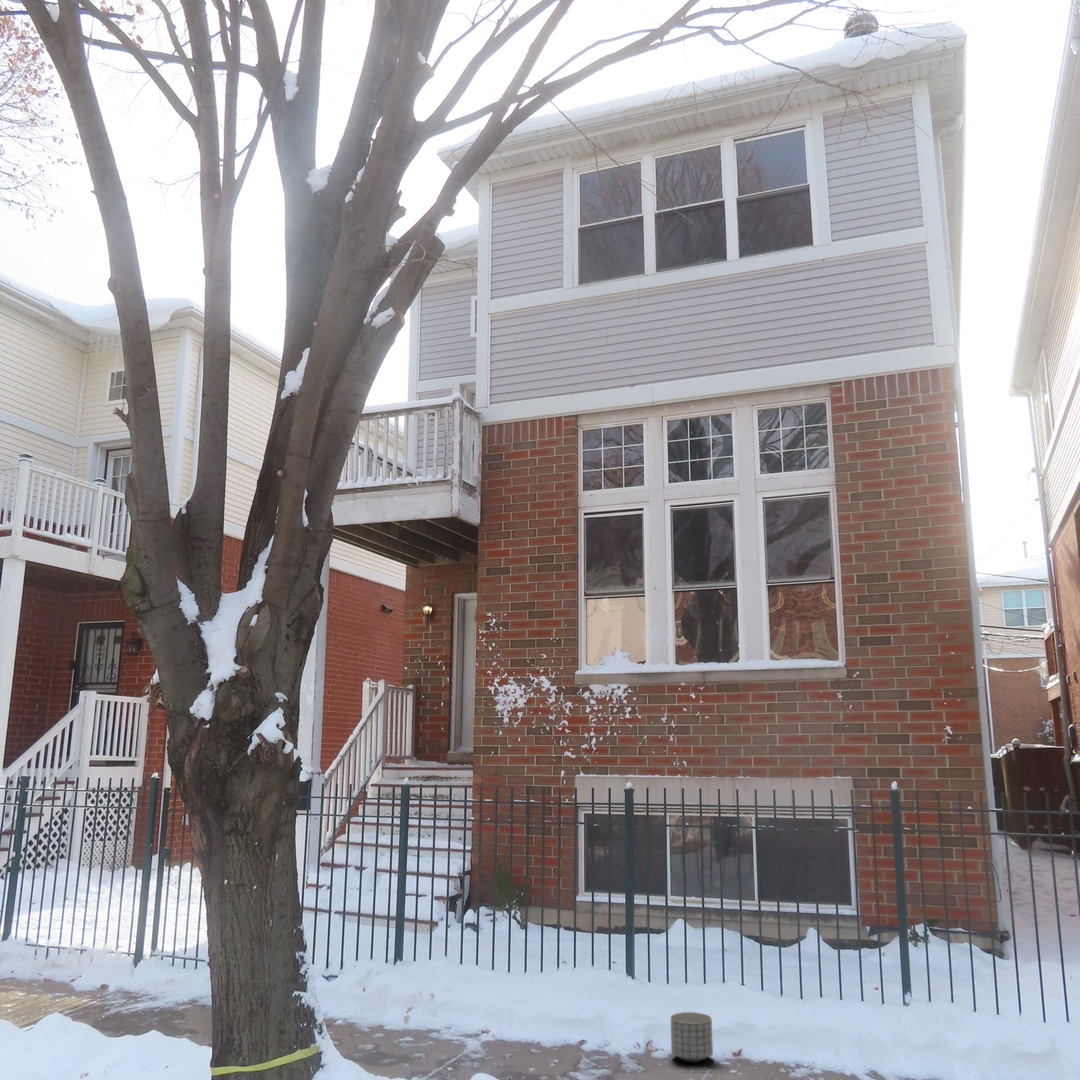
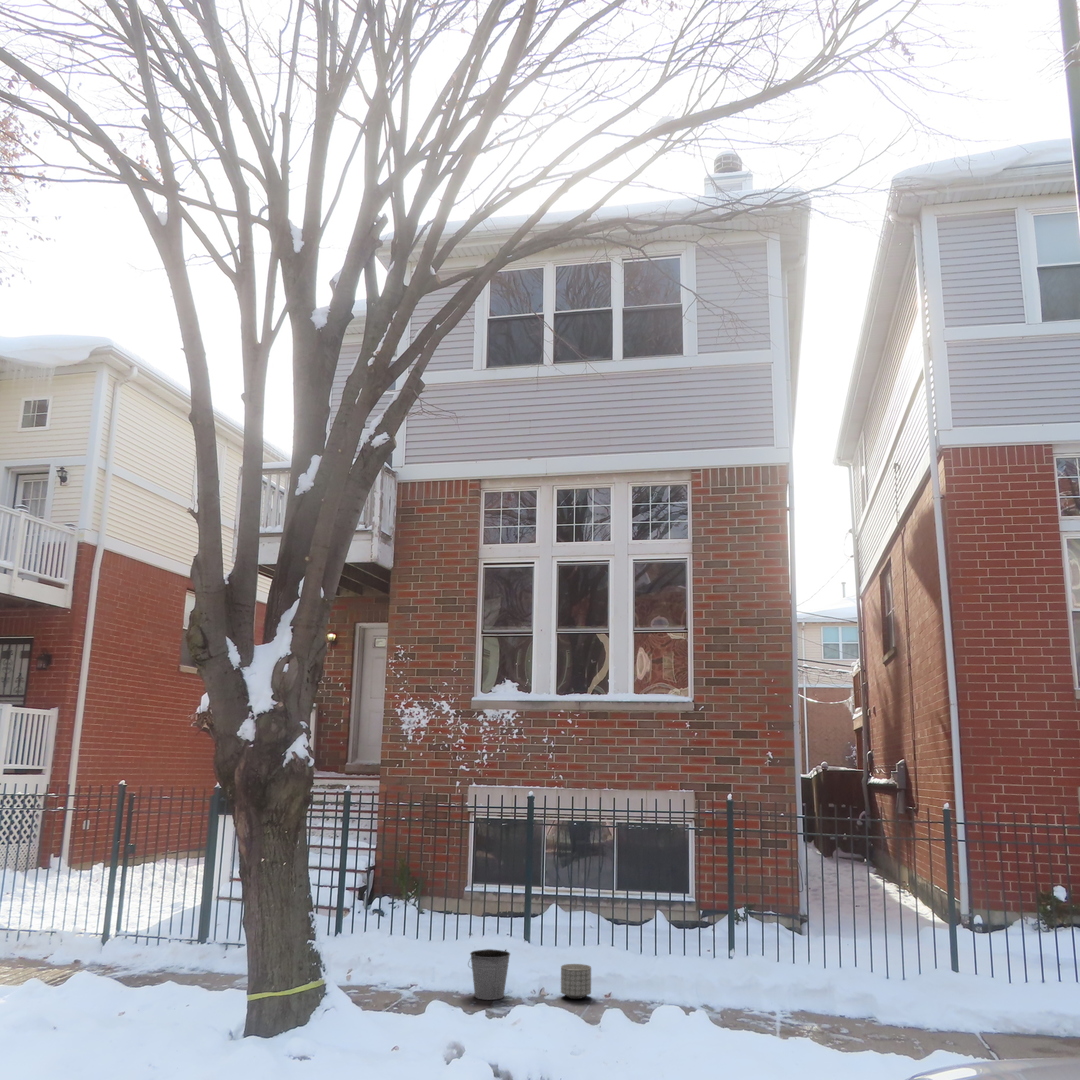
bucket: none [547,990,602,1060] -> present [470,949,510,1000]

